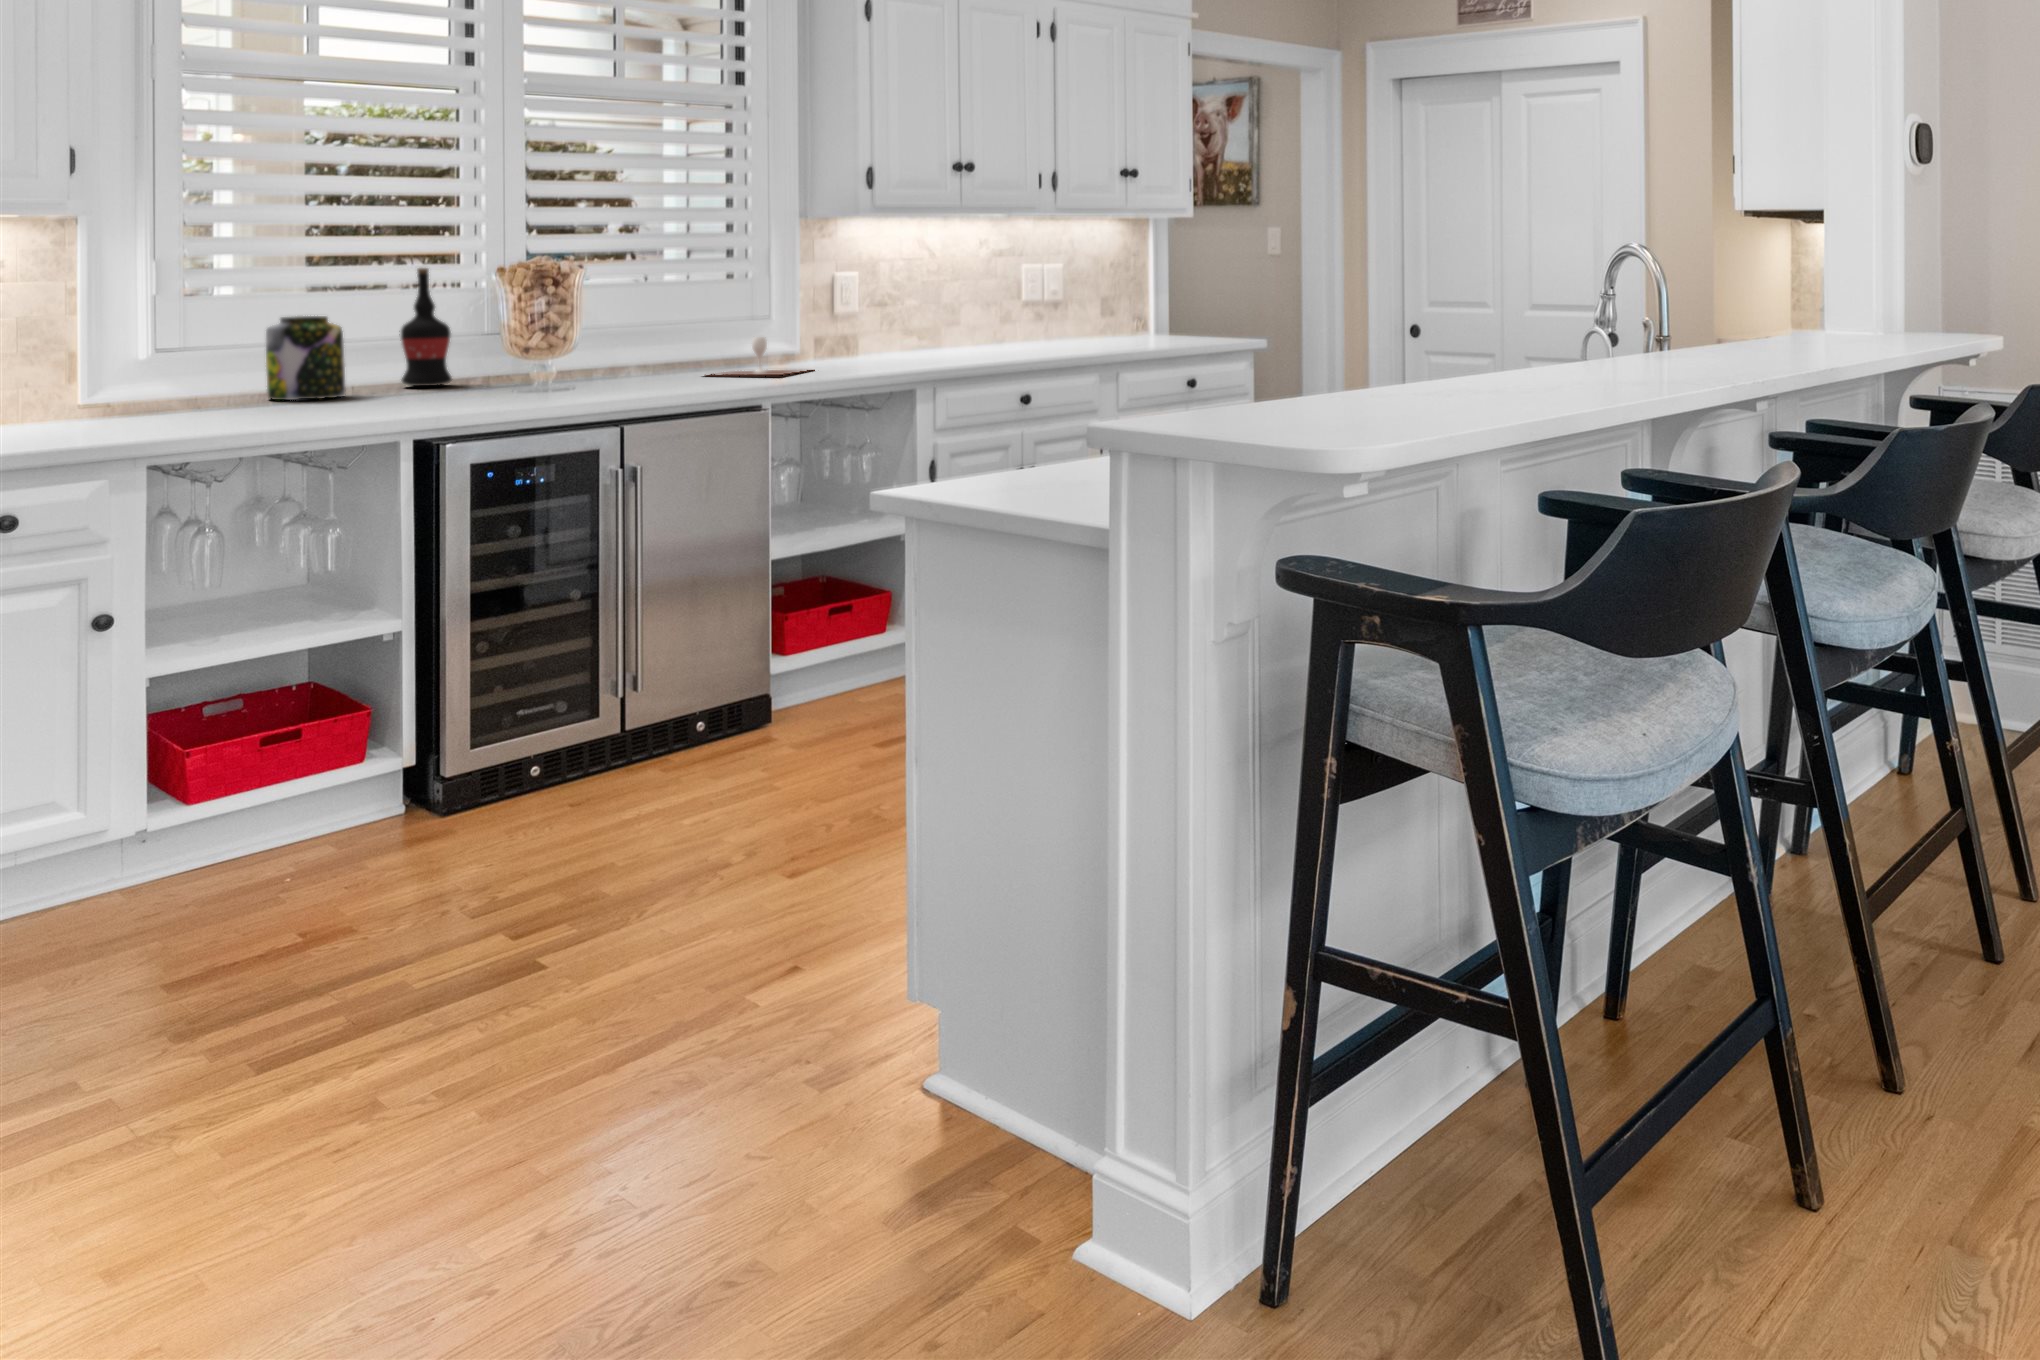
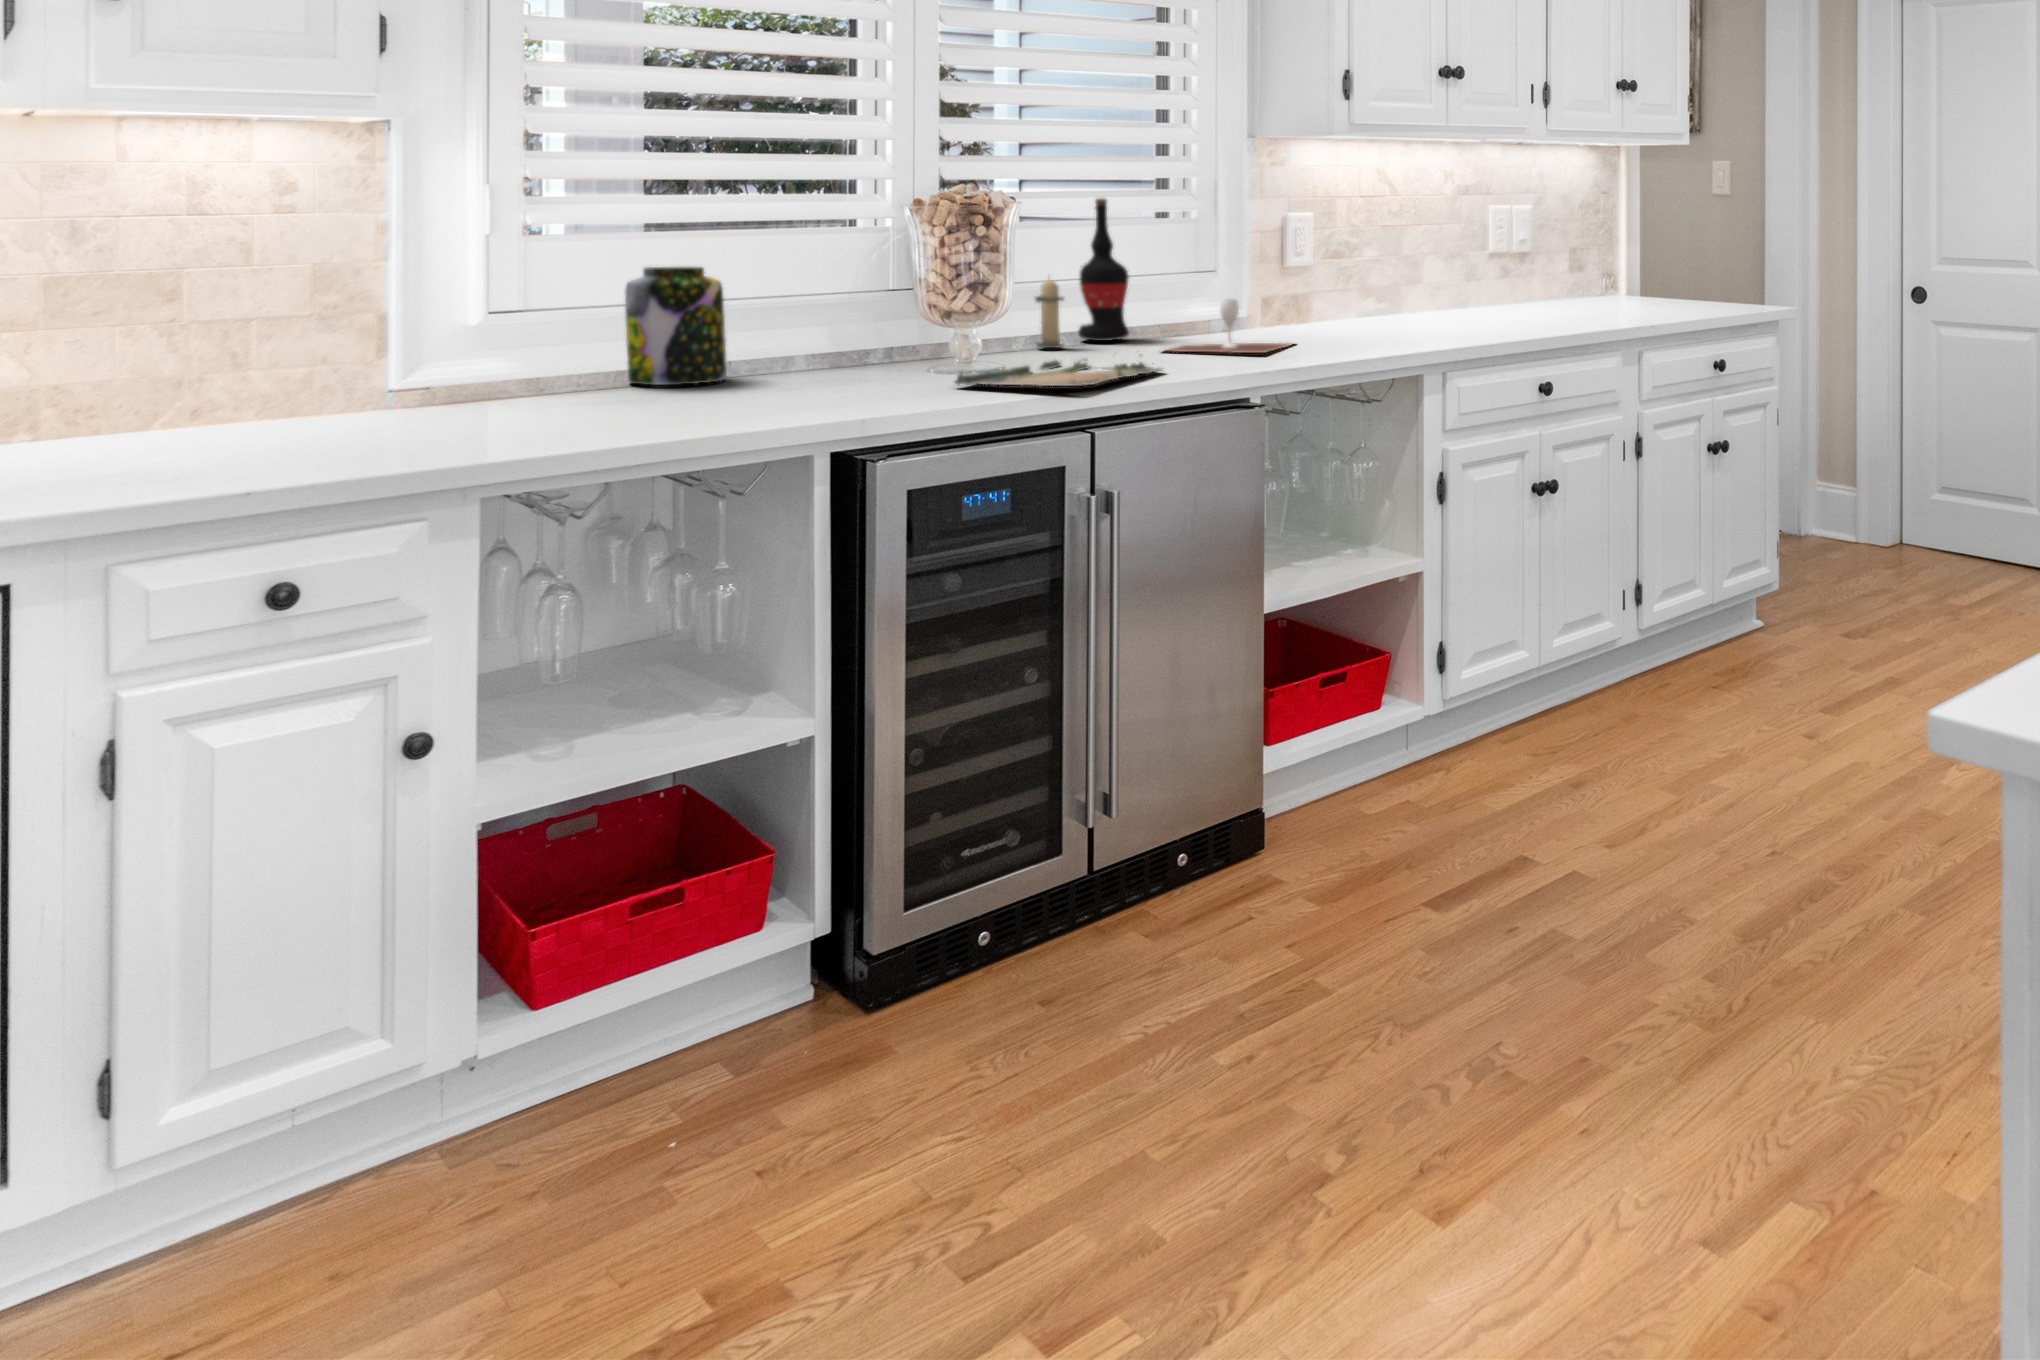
wine bottle: present [401,268,452,386] -> present [1078,198,1129,341]
candle: none [600,320,632,376] -> present [1034,280,1065,348]
tray: none [518,373,689,397] -> present [955,360,1162,386]

